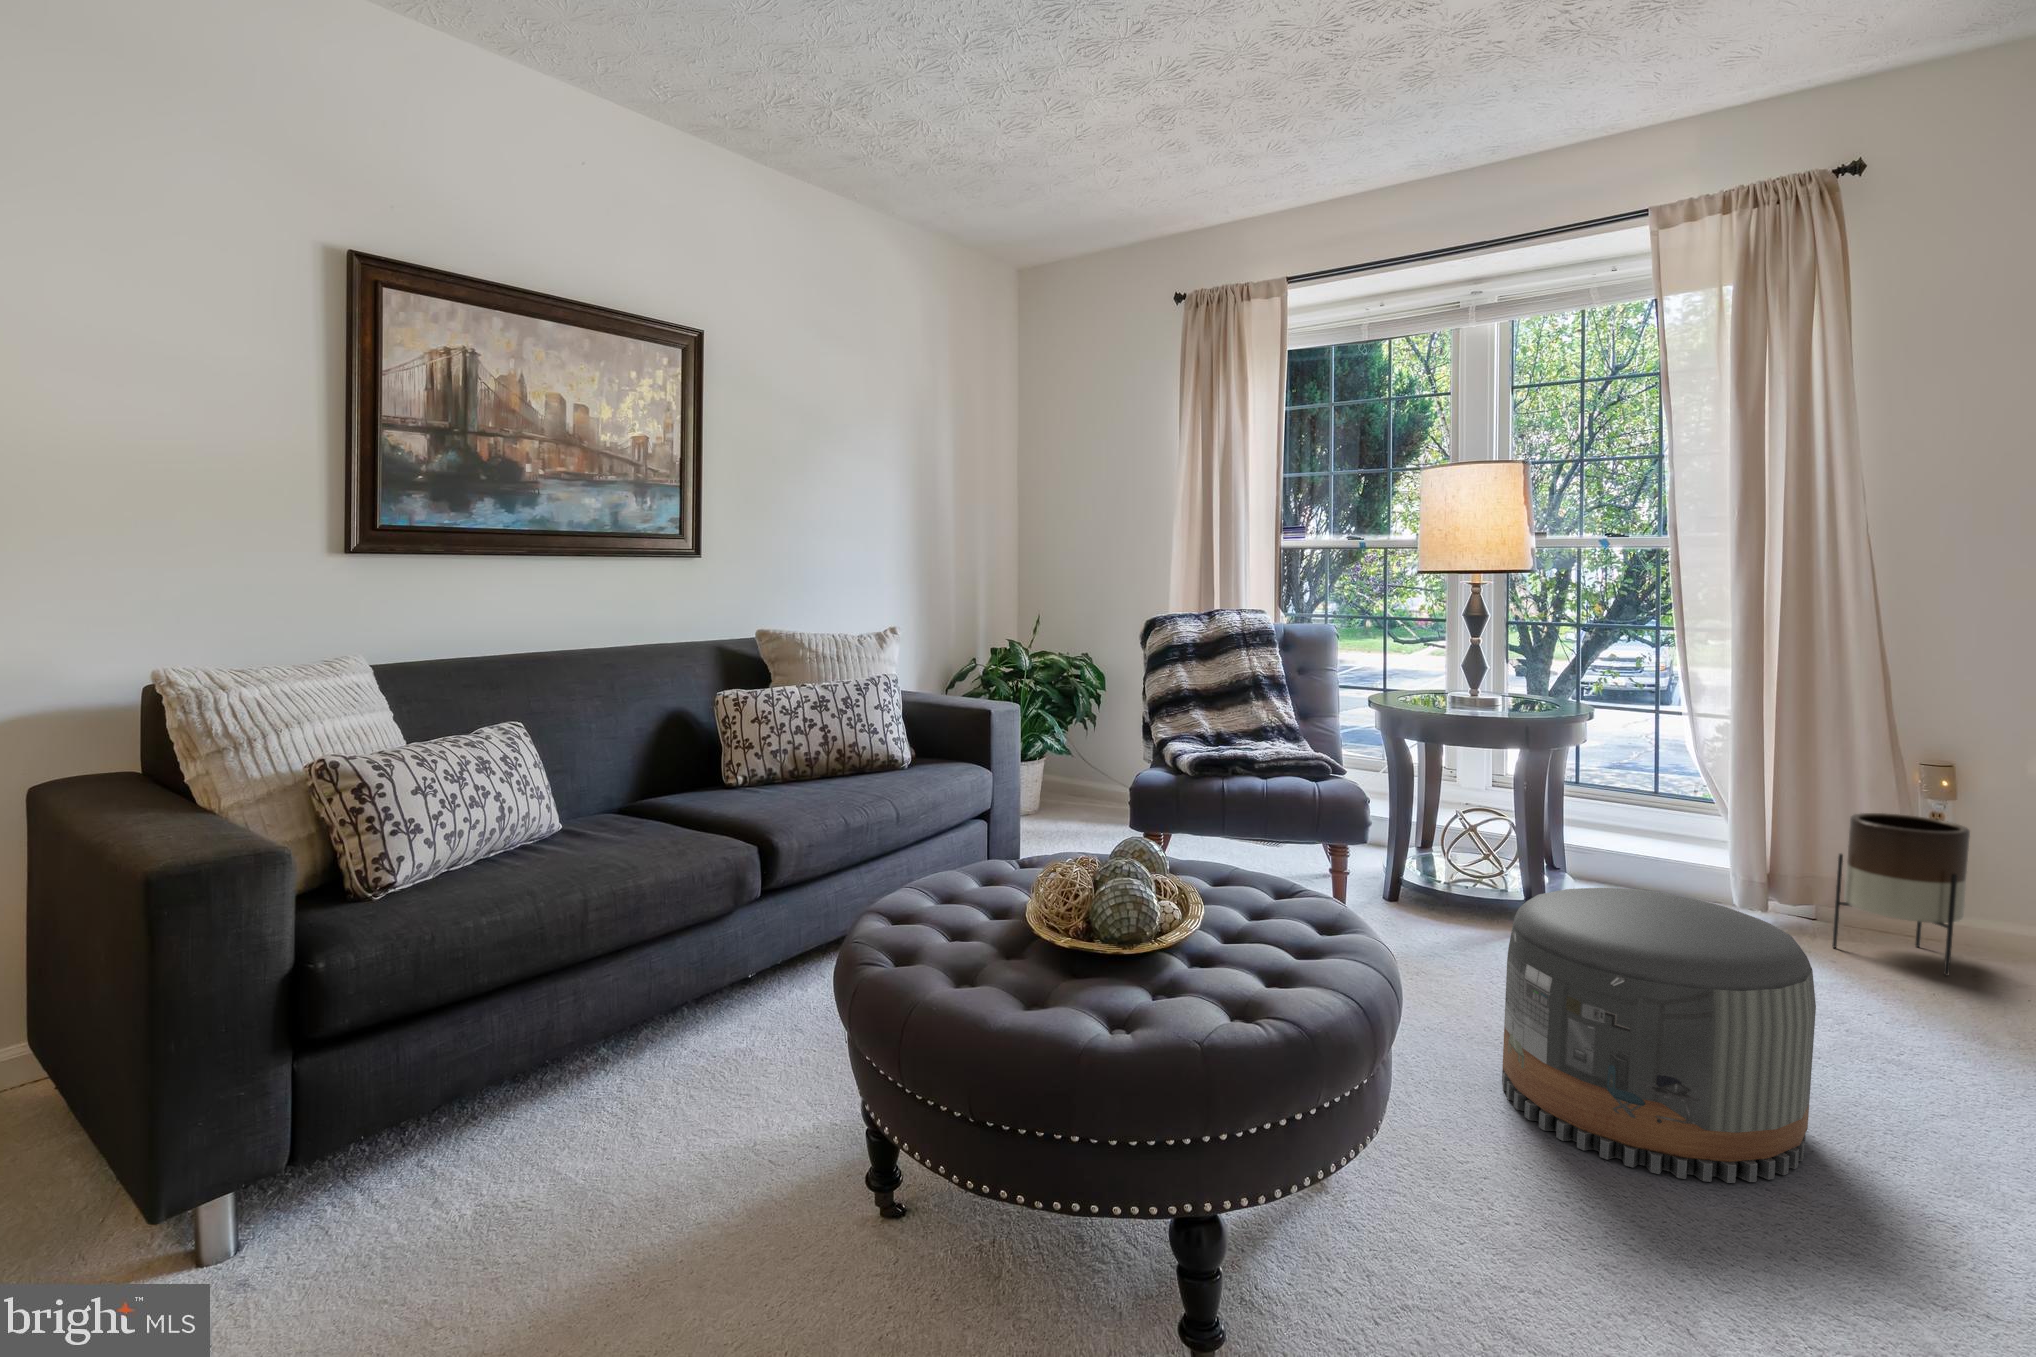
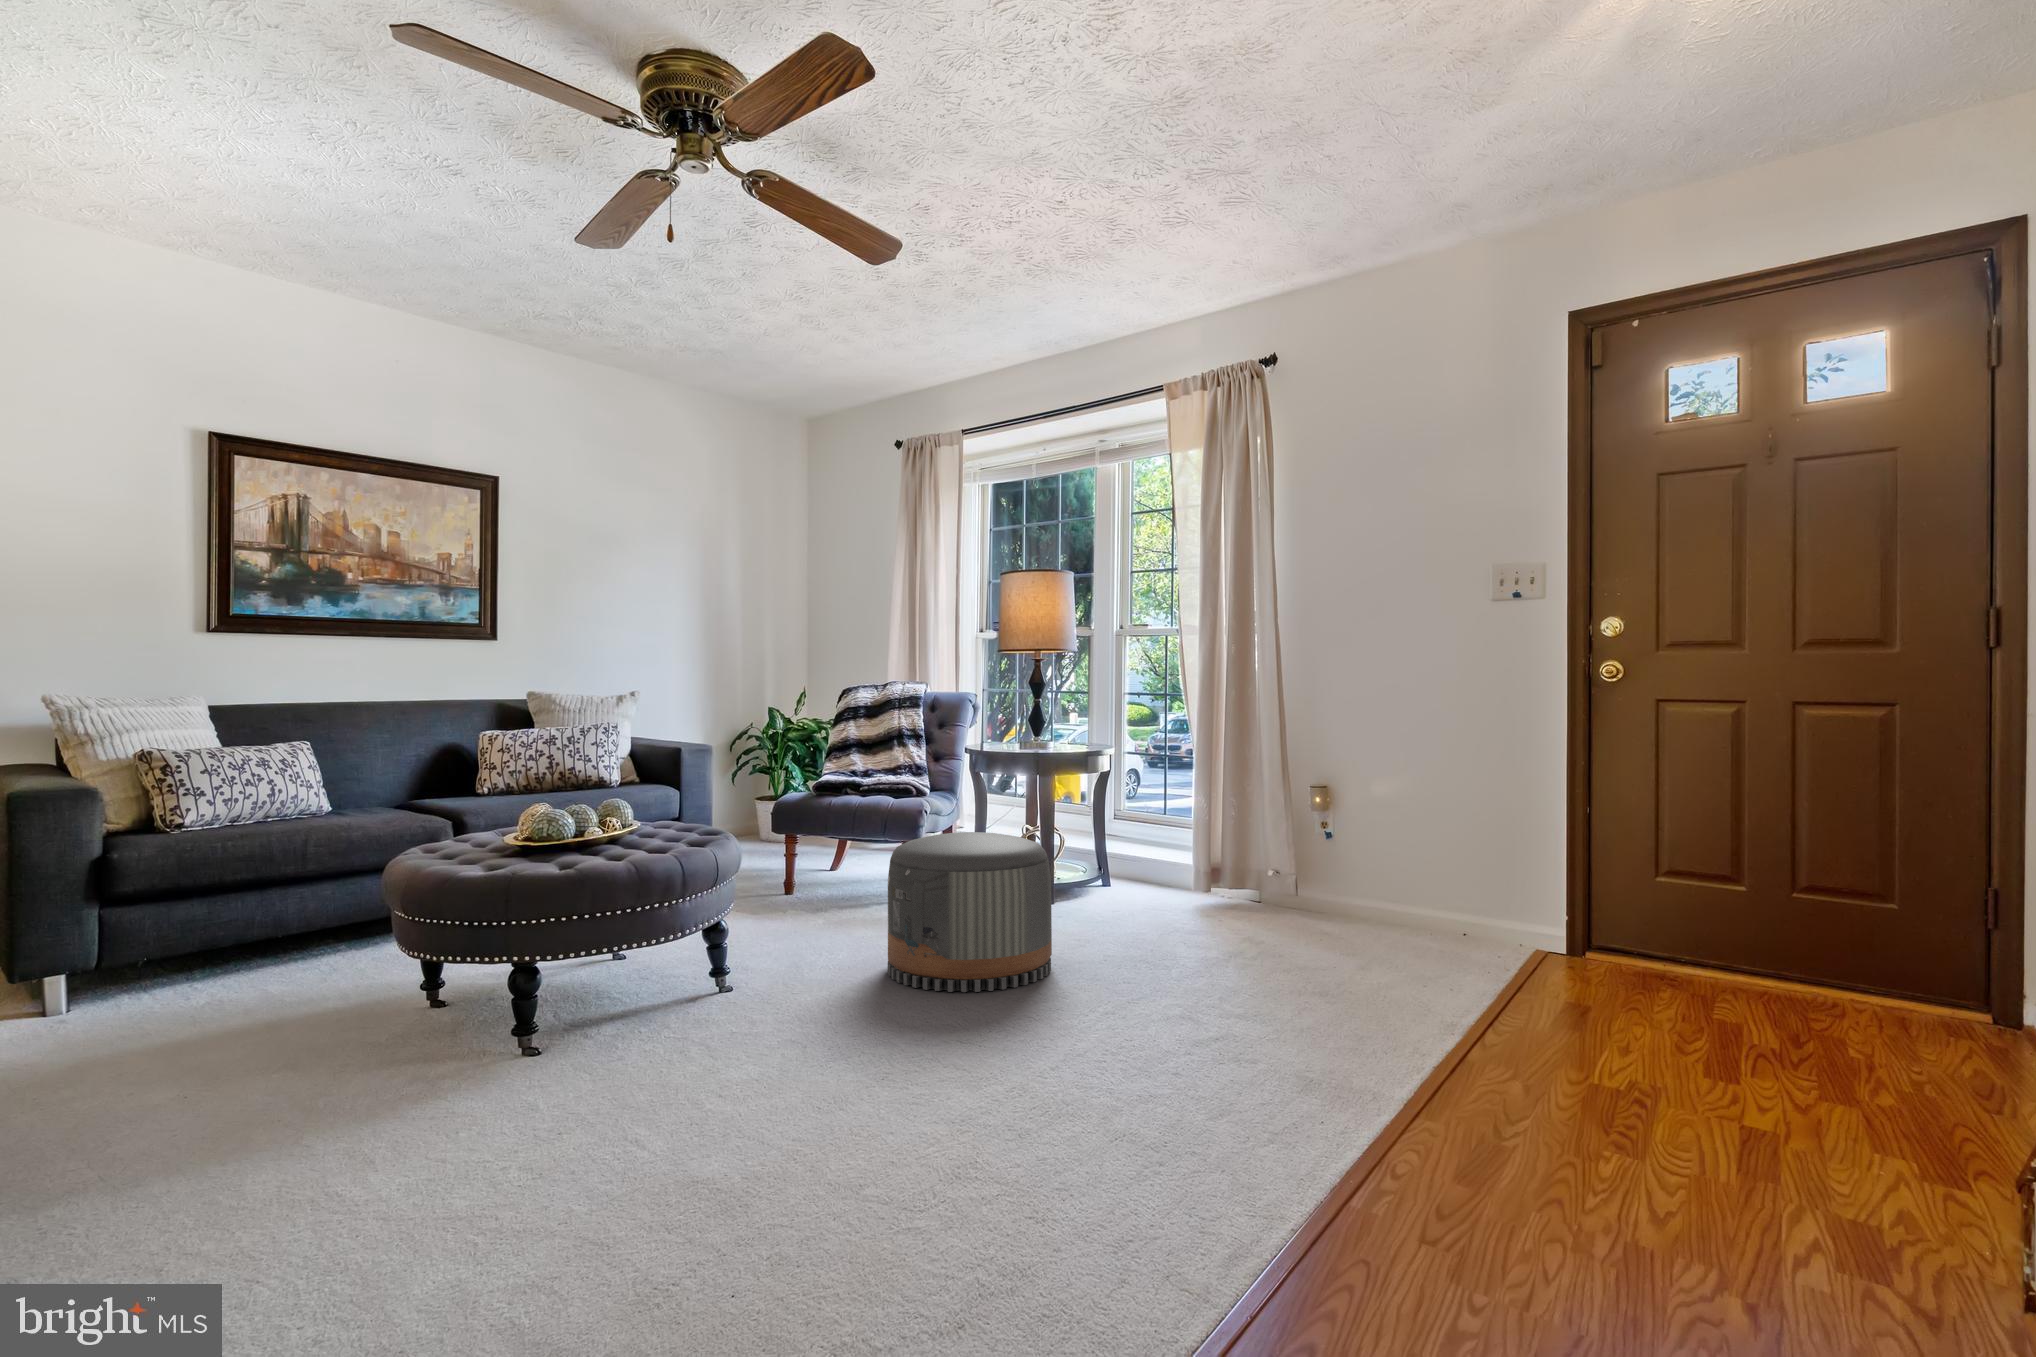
planter: present [1832,813,1970,976] -> none [1255,809,1325,916]

